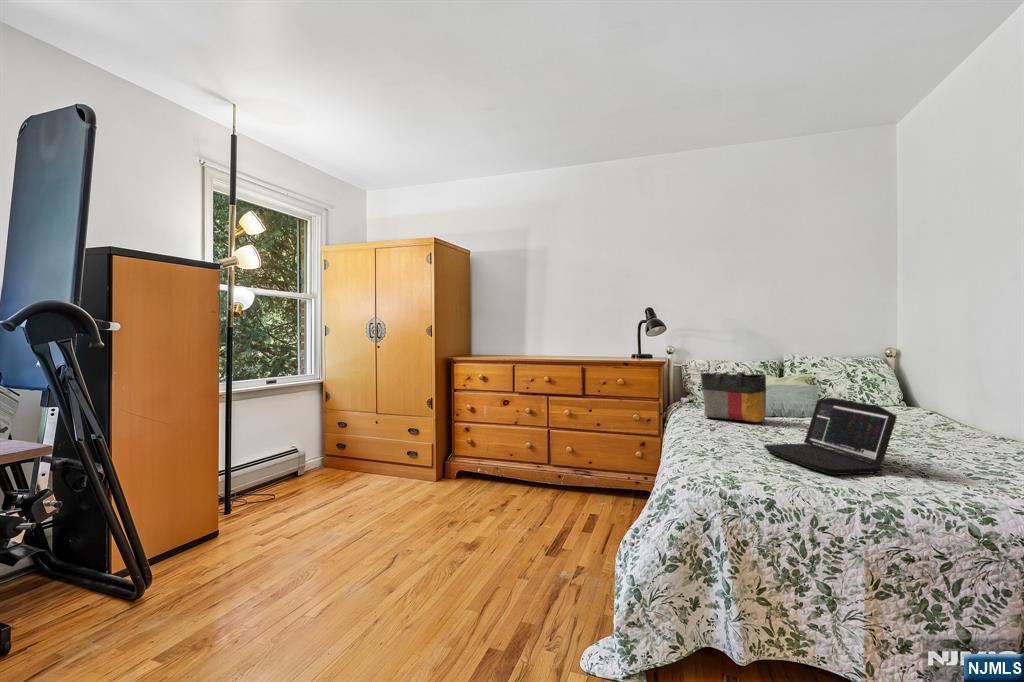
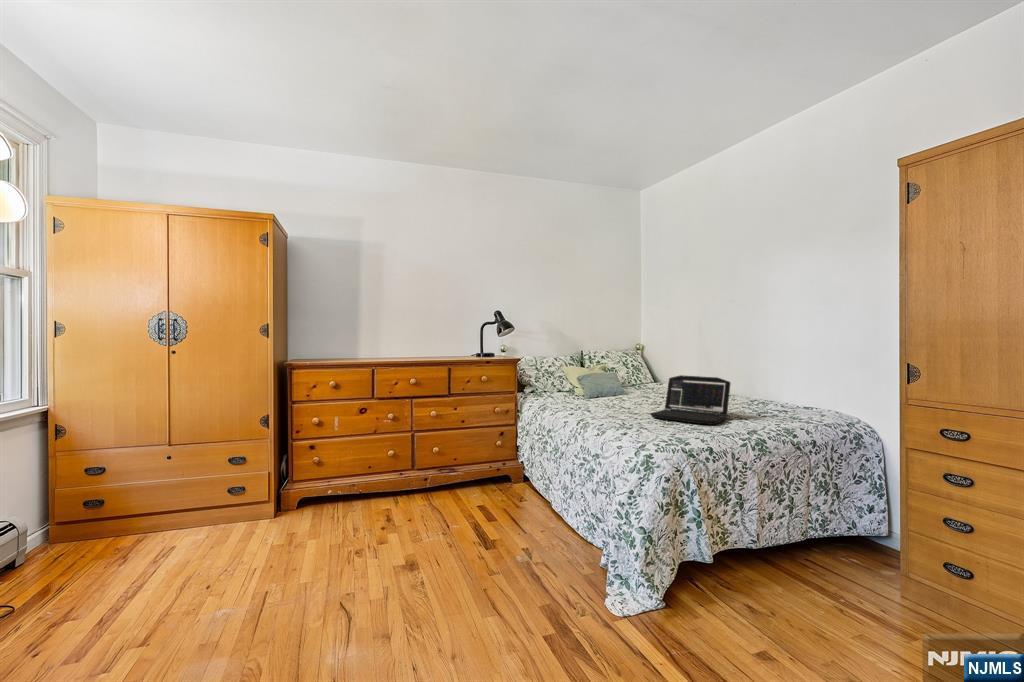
tote bag: present [701,372,766,423] -> none [560,363,610,401]

